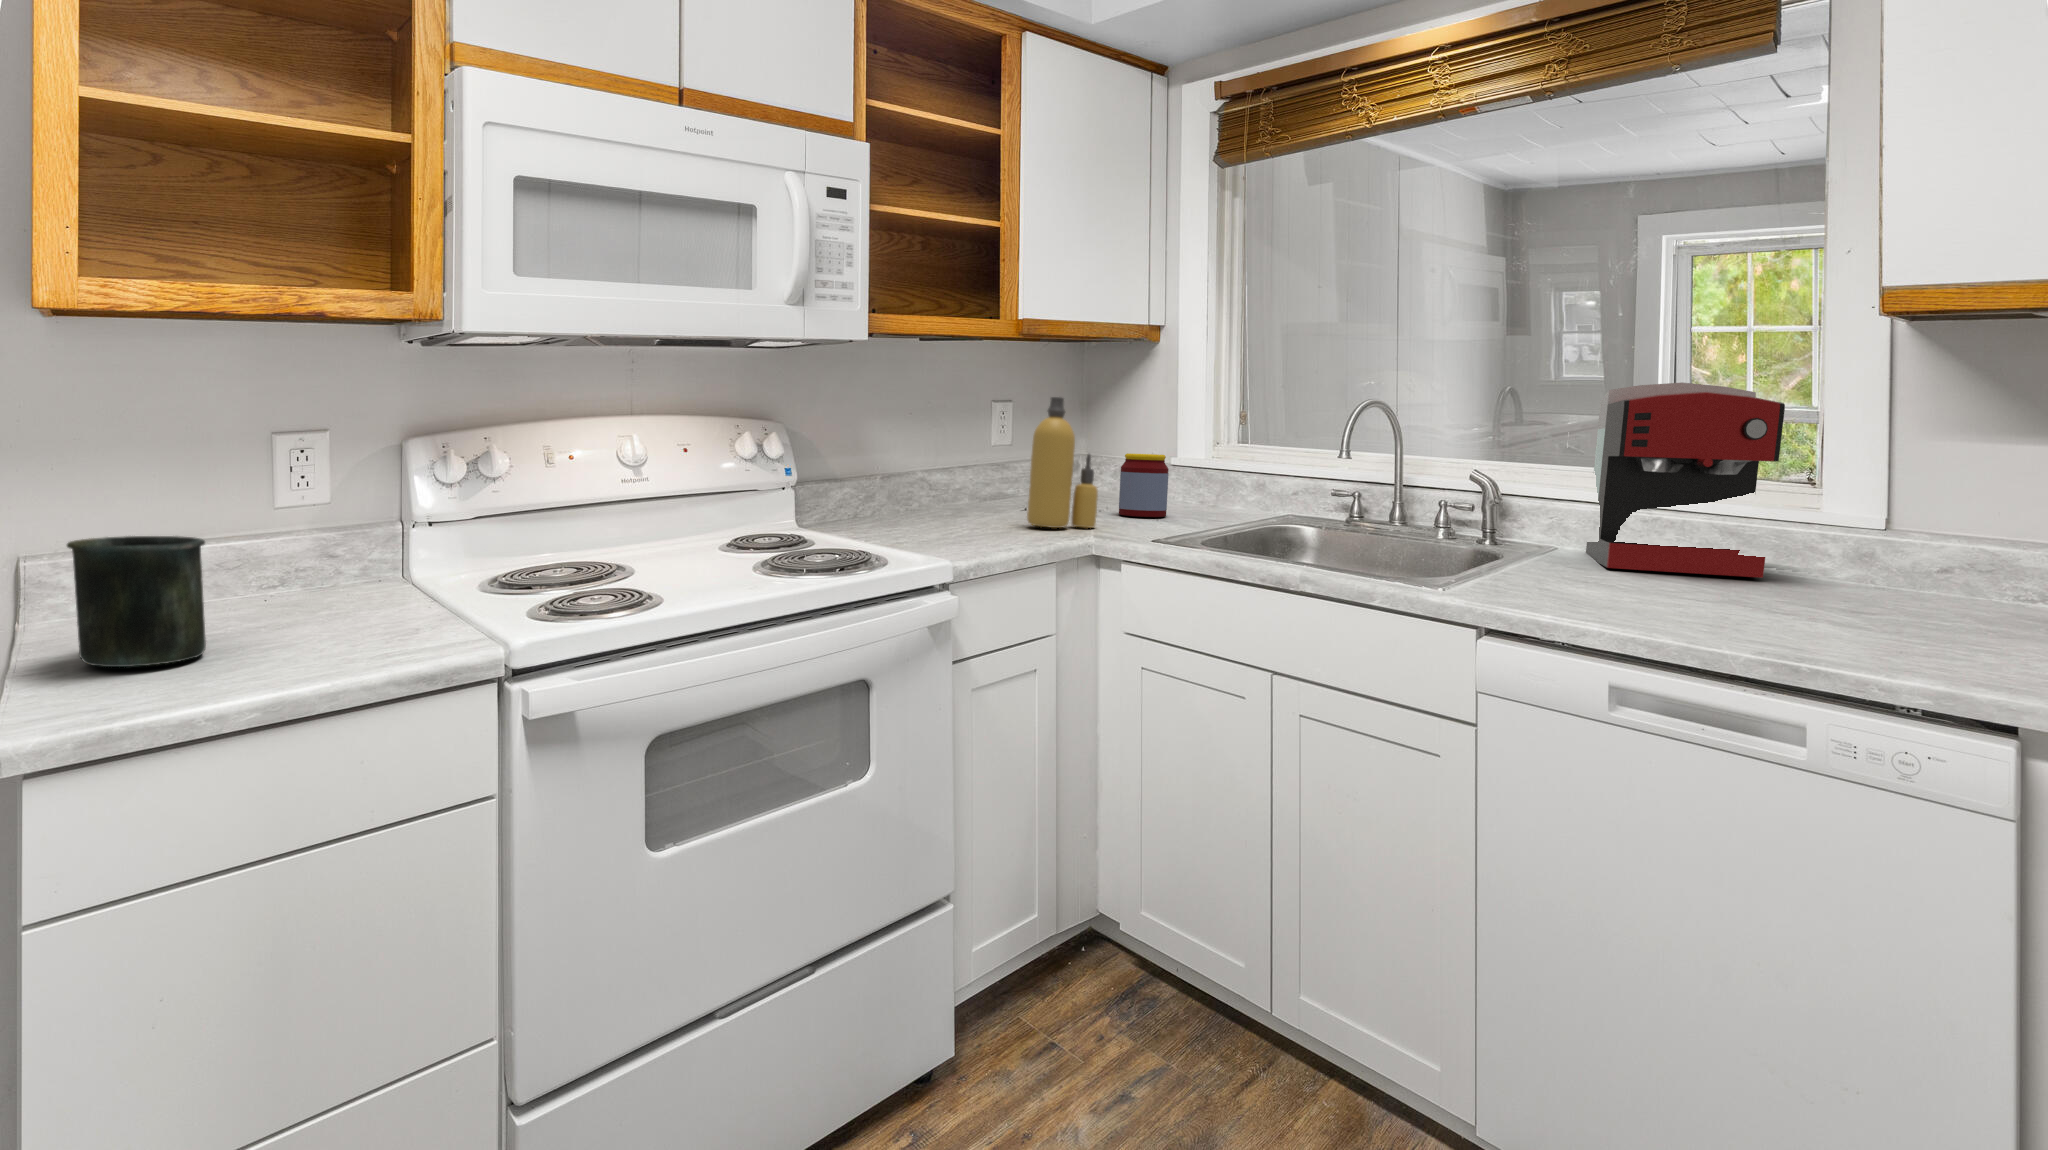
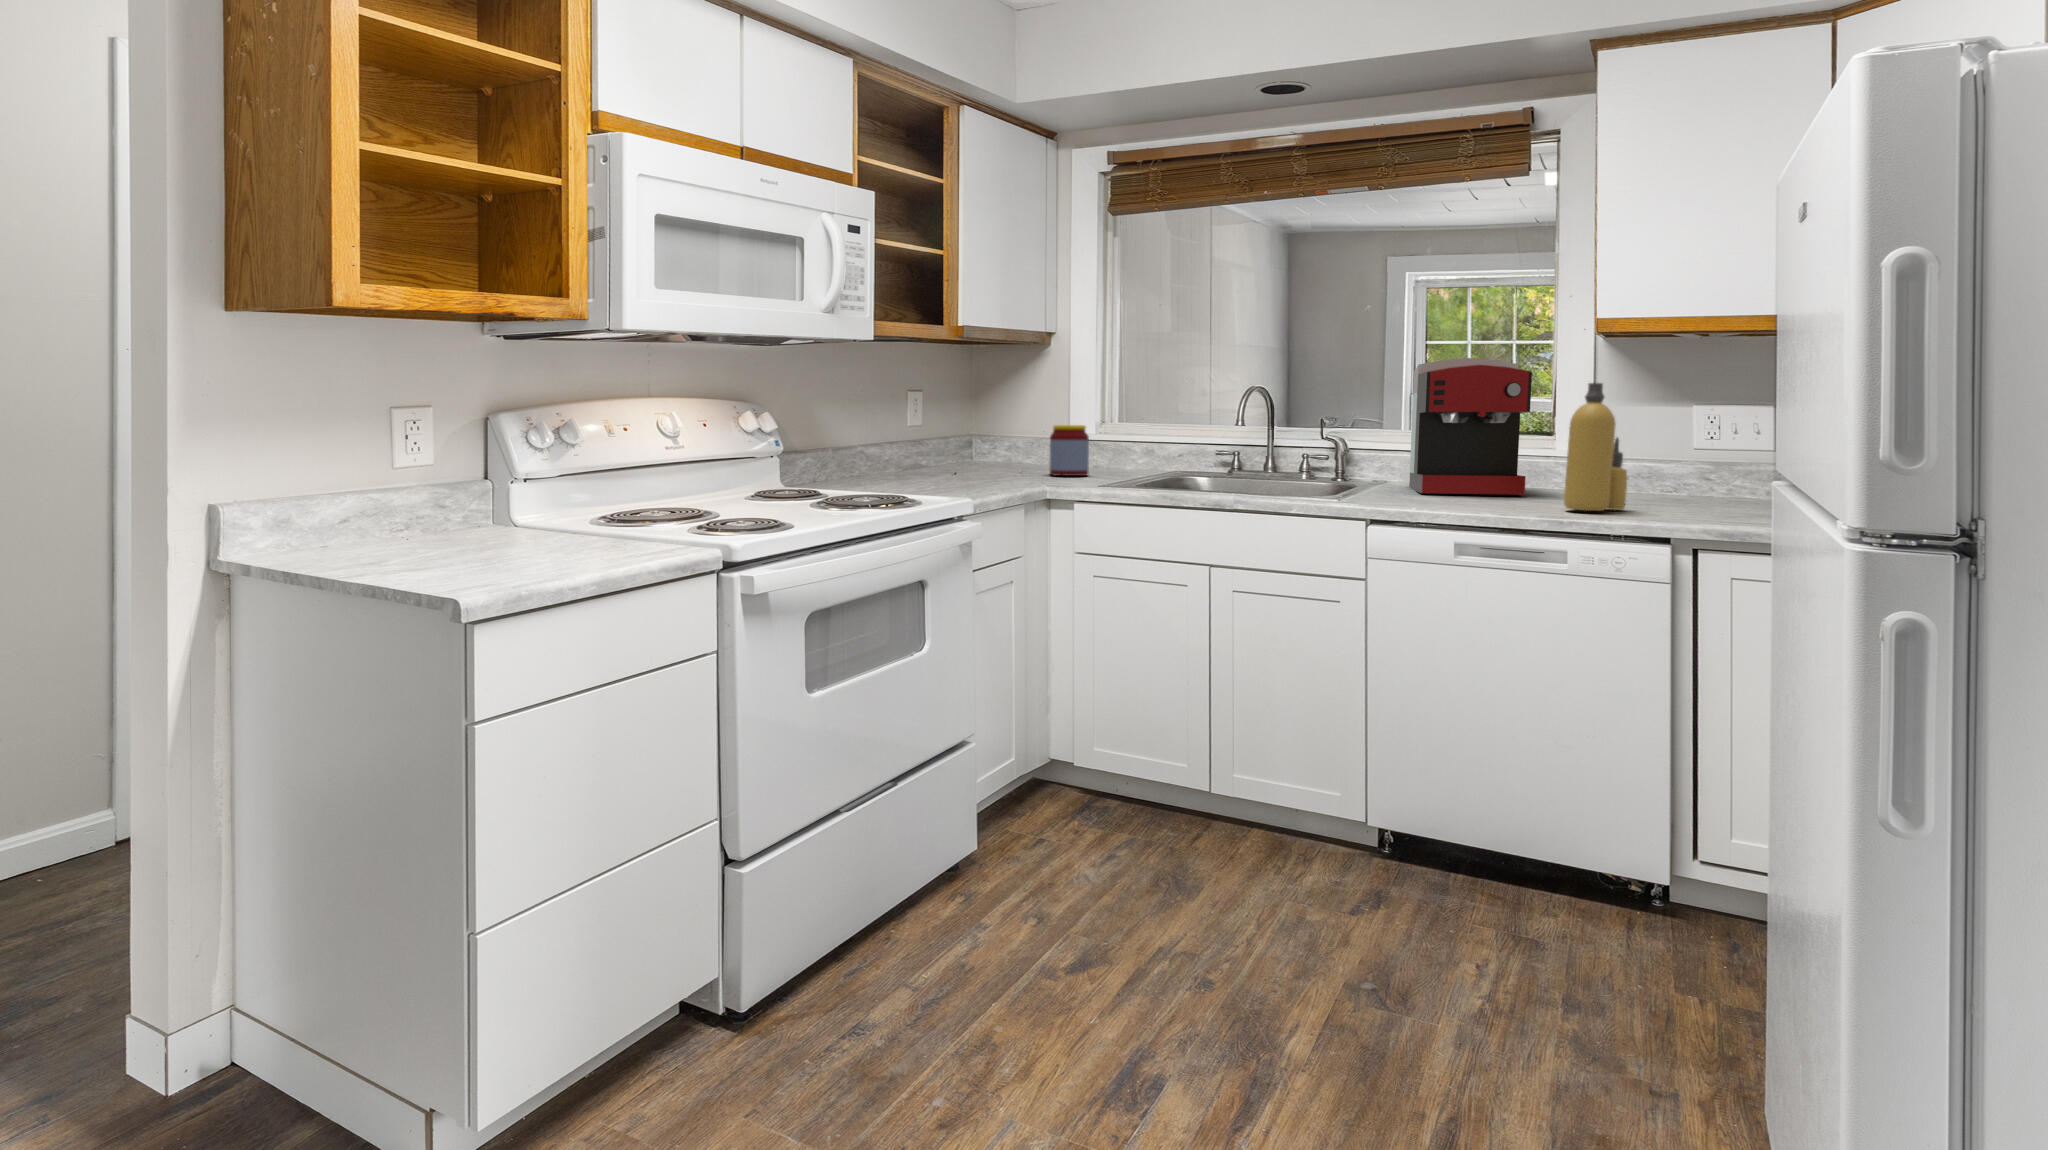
bottle: present [1027,397,1098,528] -> present [1564,383,1627,511]
mug: present [67,536,206,667] -> none [475,481,550,561]

